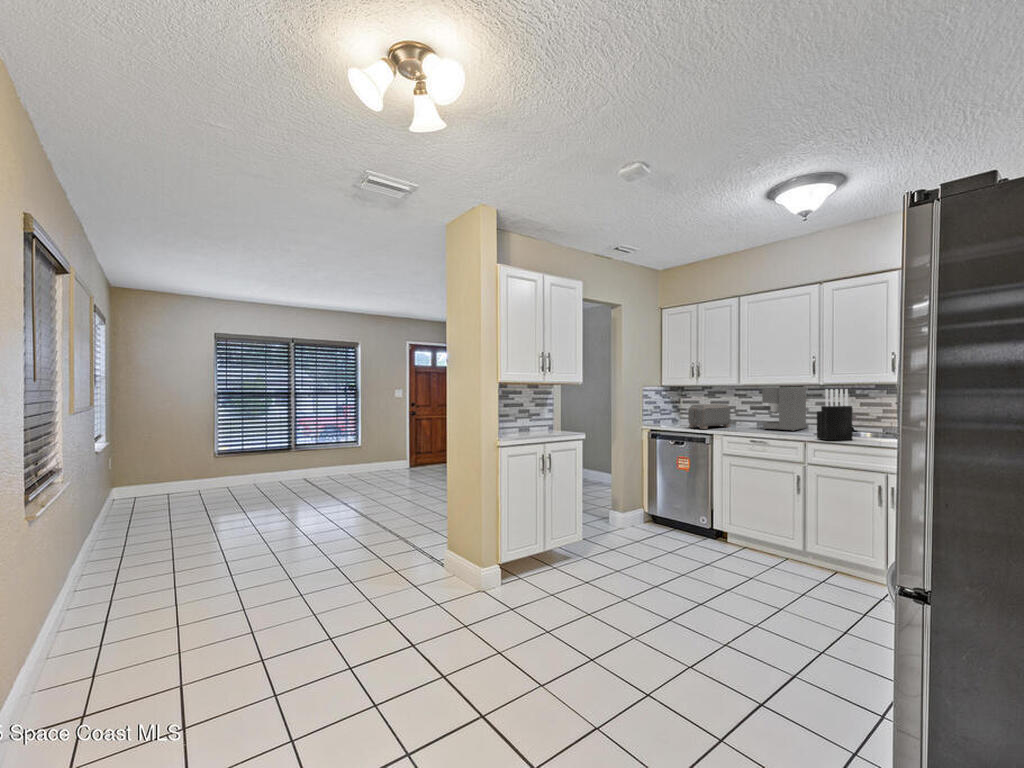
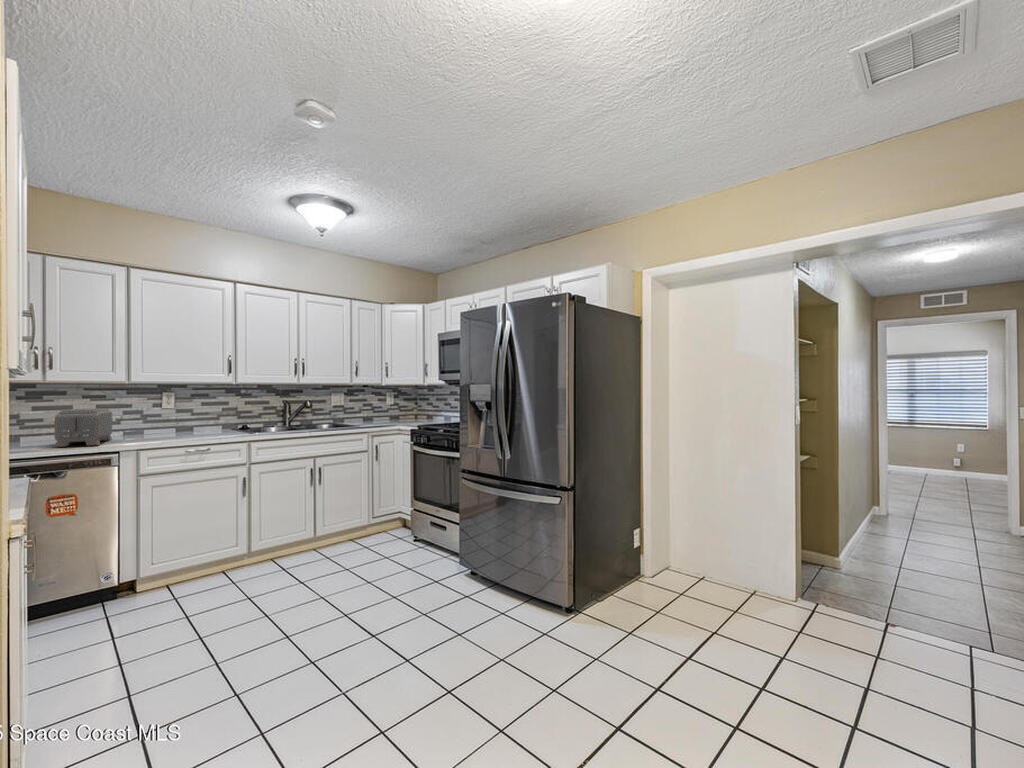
coffee maker: present [750,387,806,431] -> none [142,385,210,436]
knife block: present [817,389,852,440] -> none [264,386,288,435]

